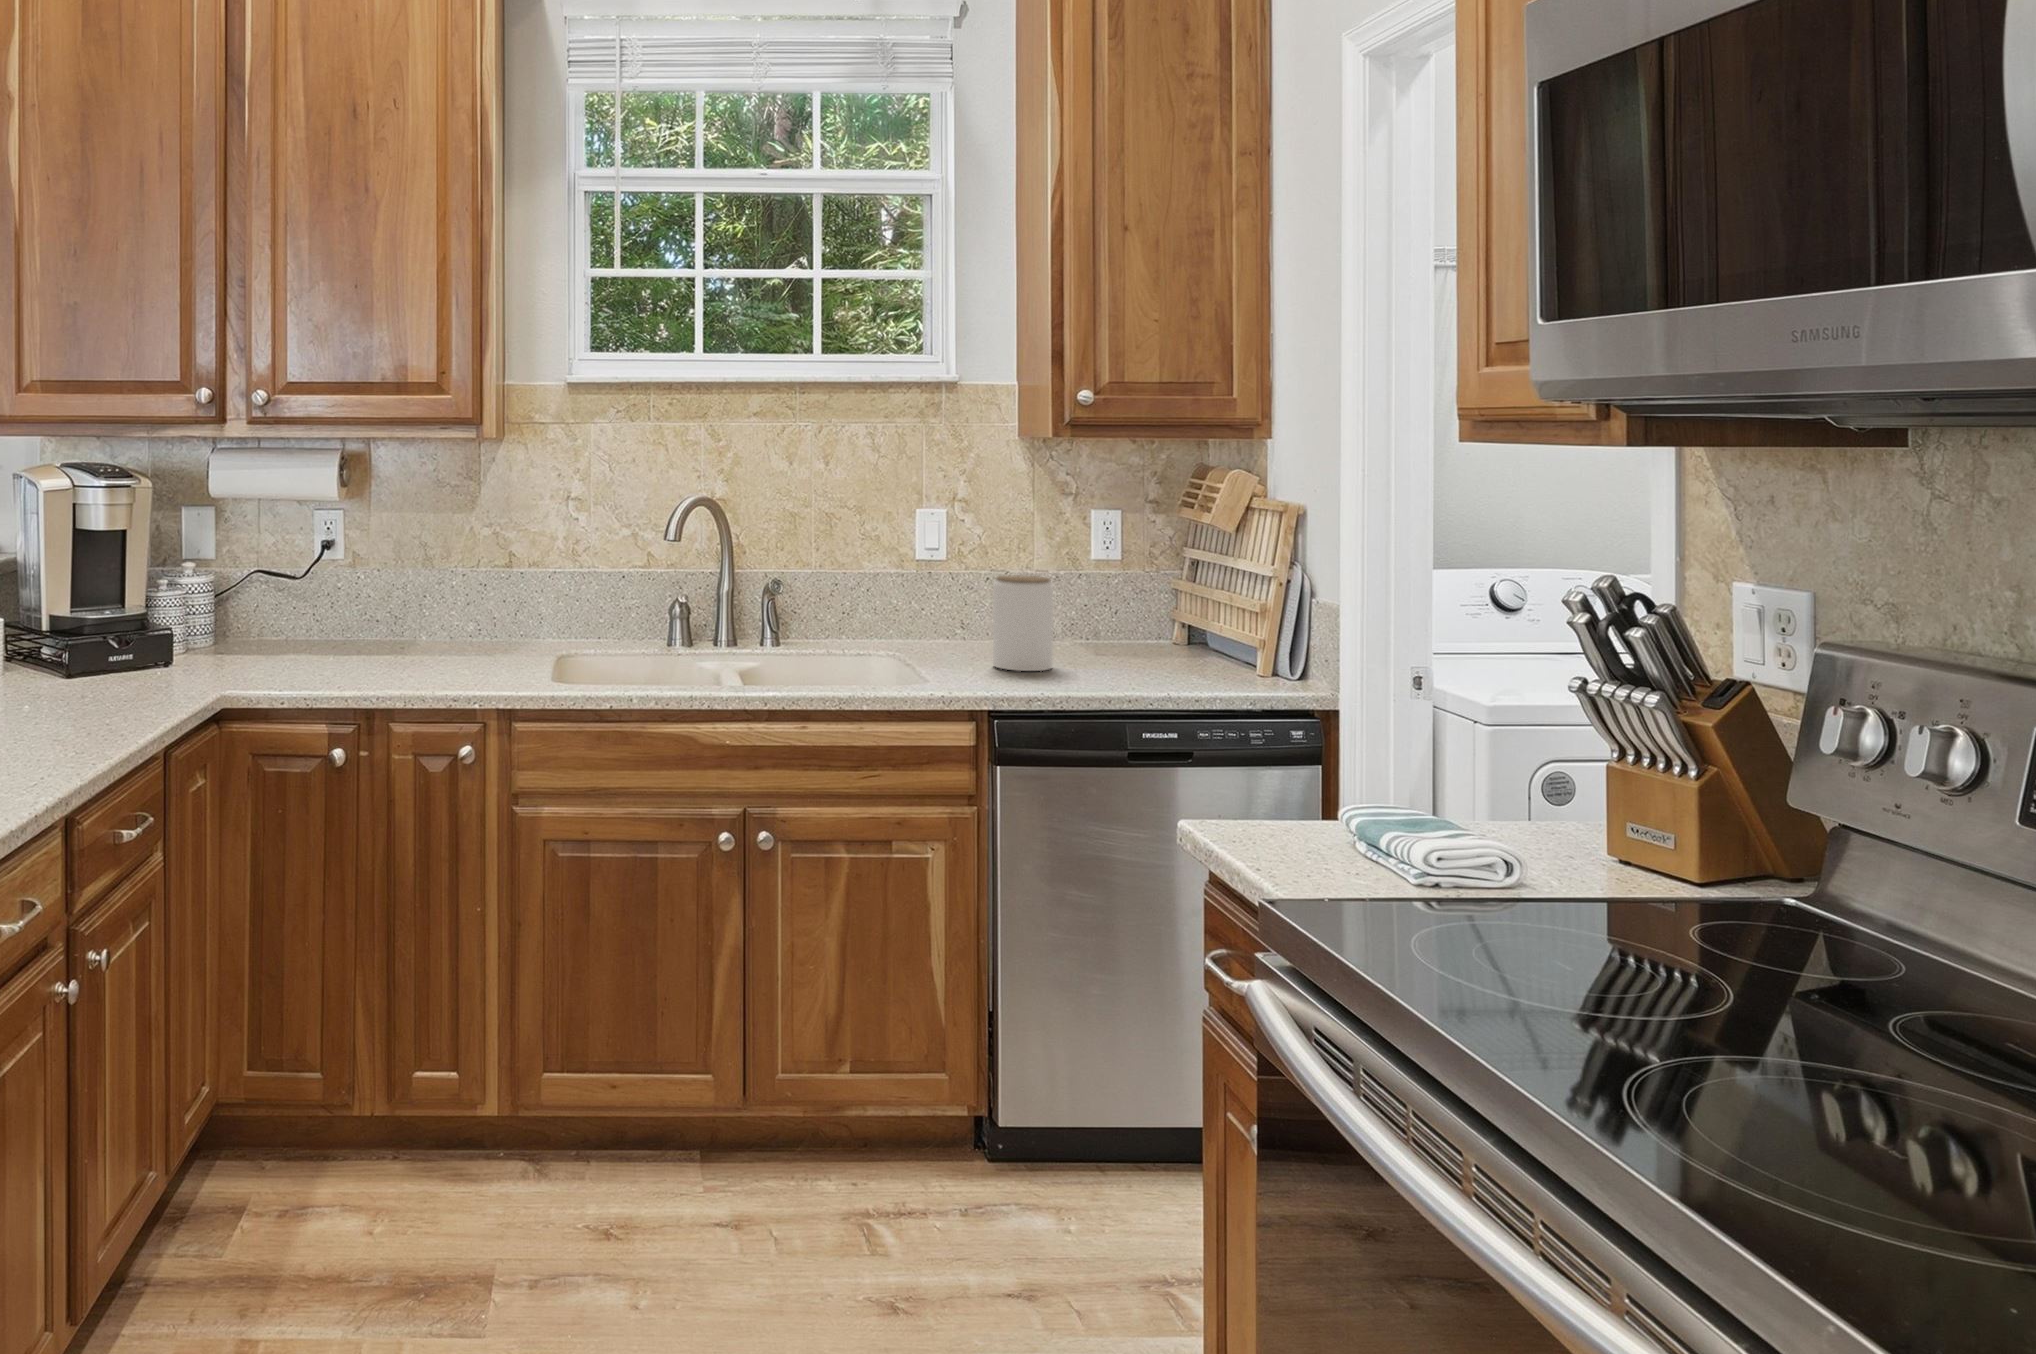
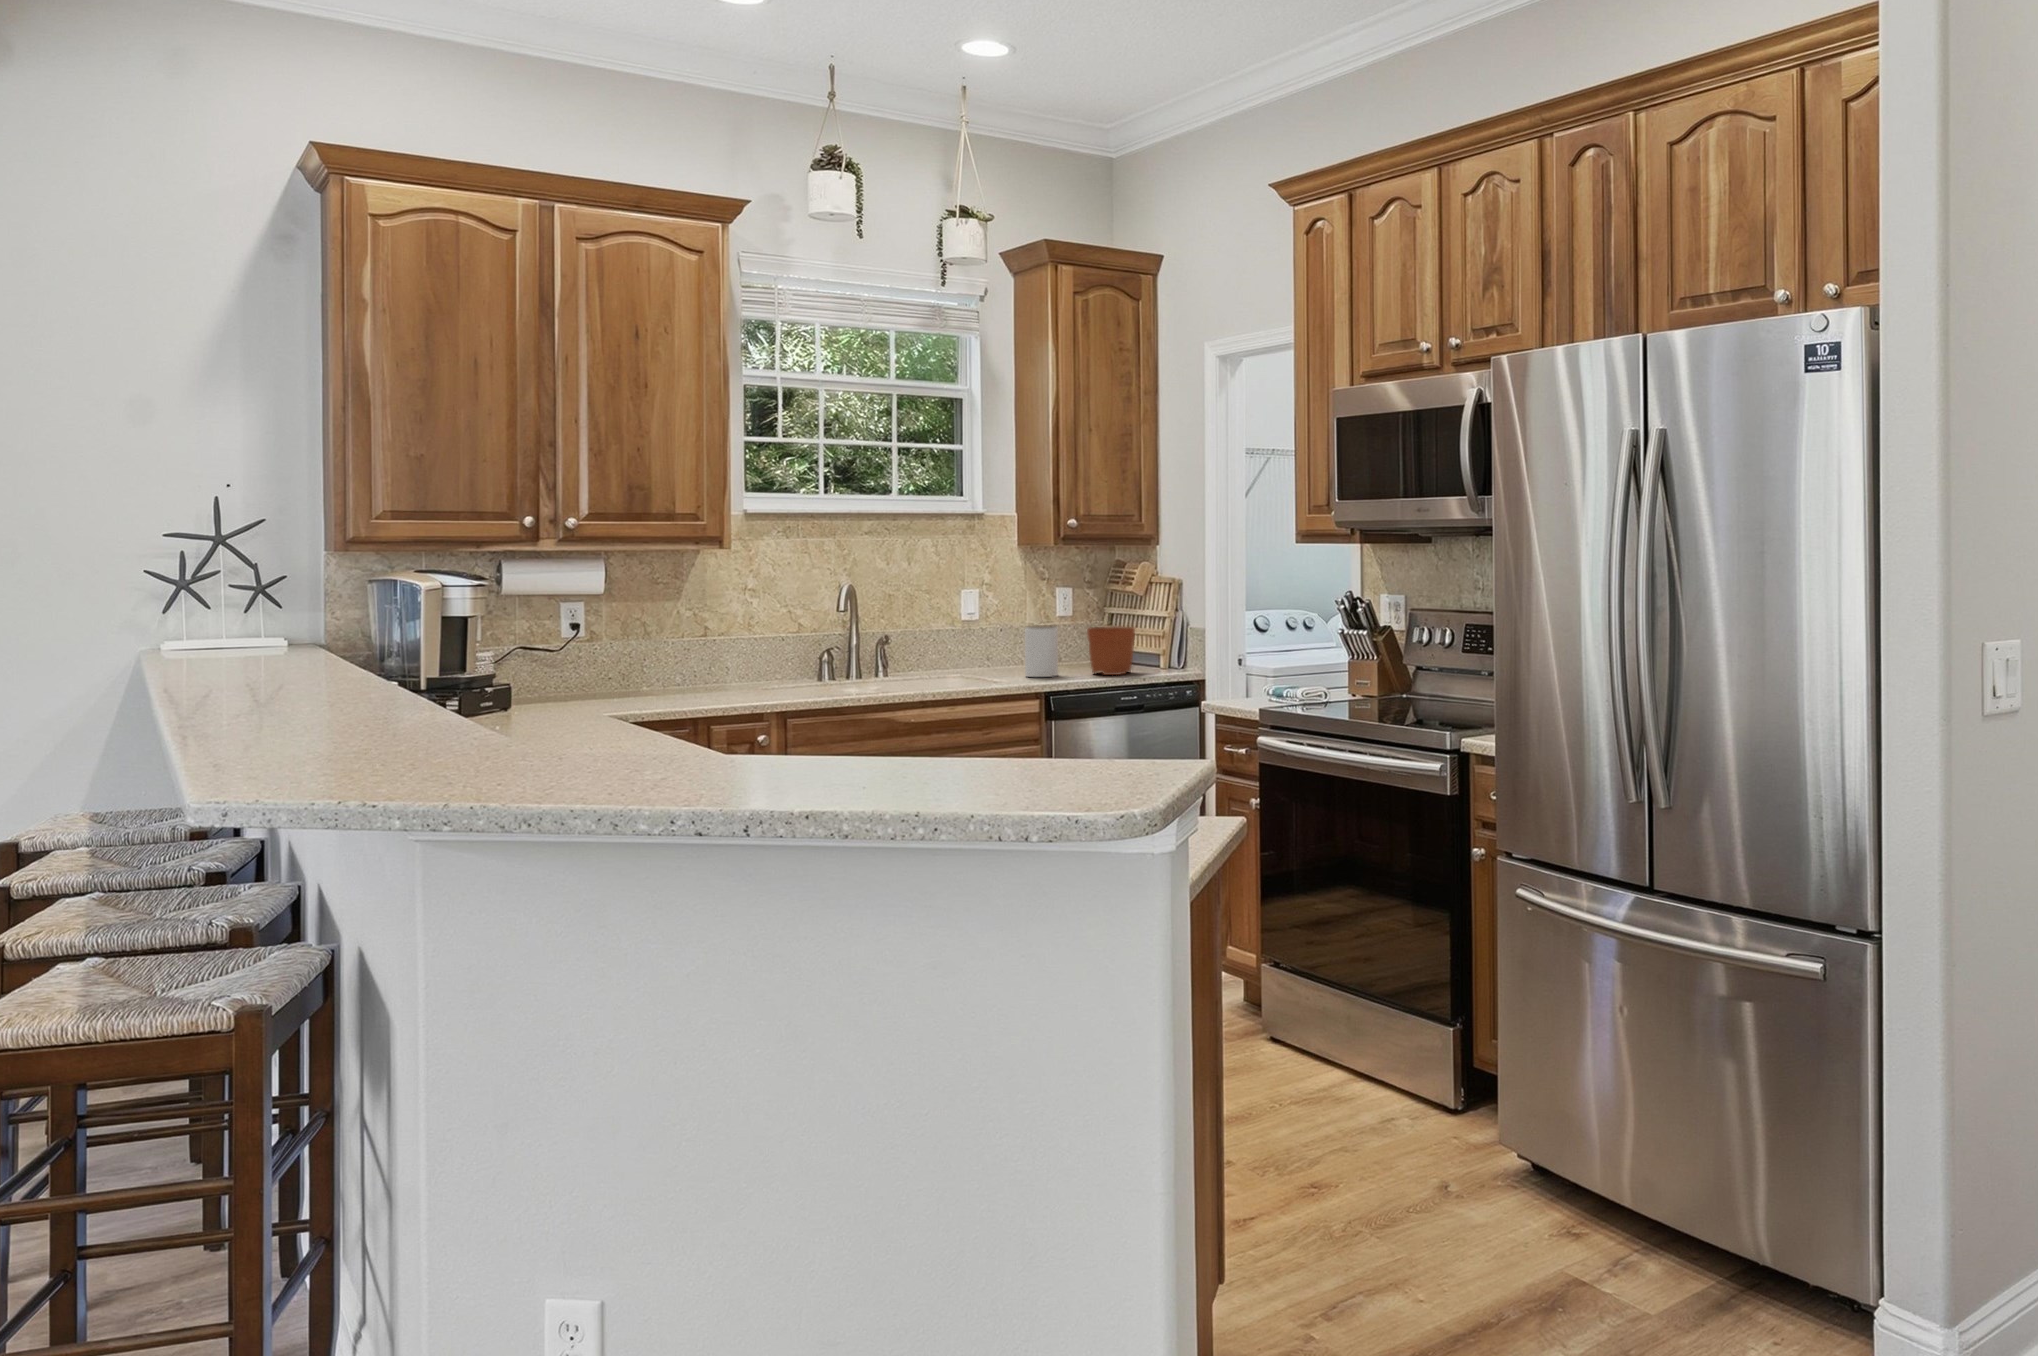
plant pot: none [1105,546,1200,680] -> present [1087,626,1135,675]

